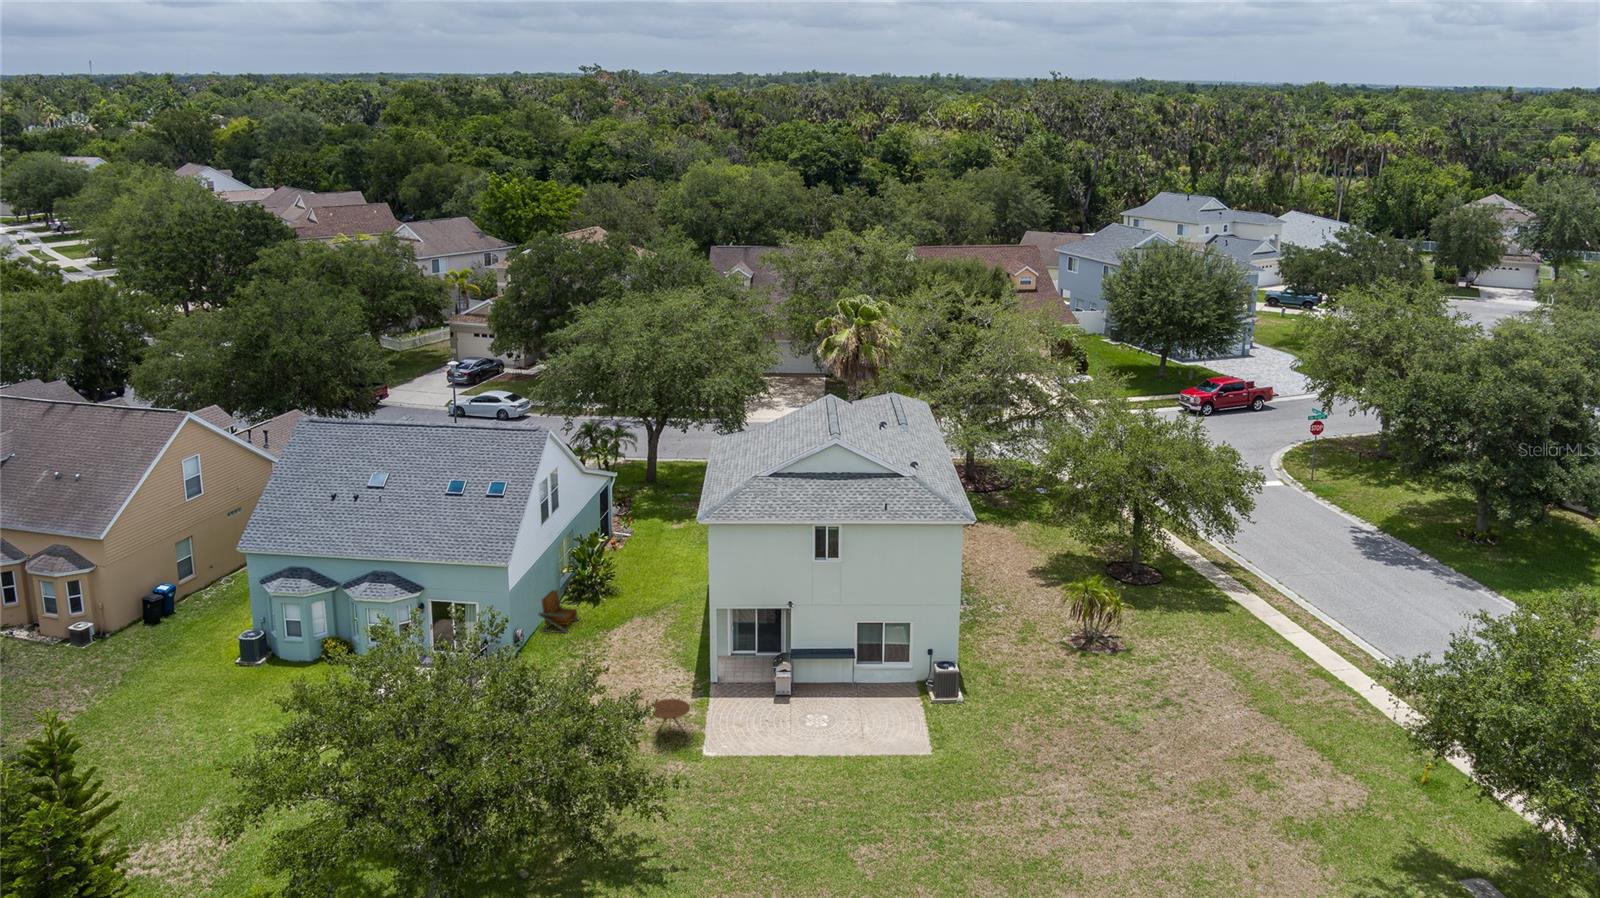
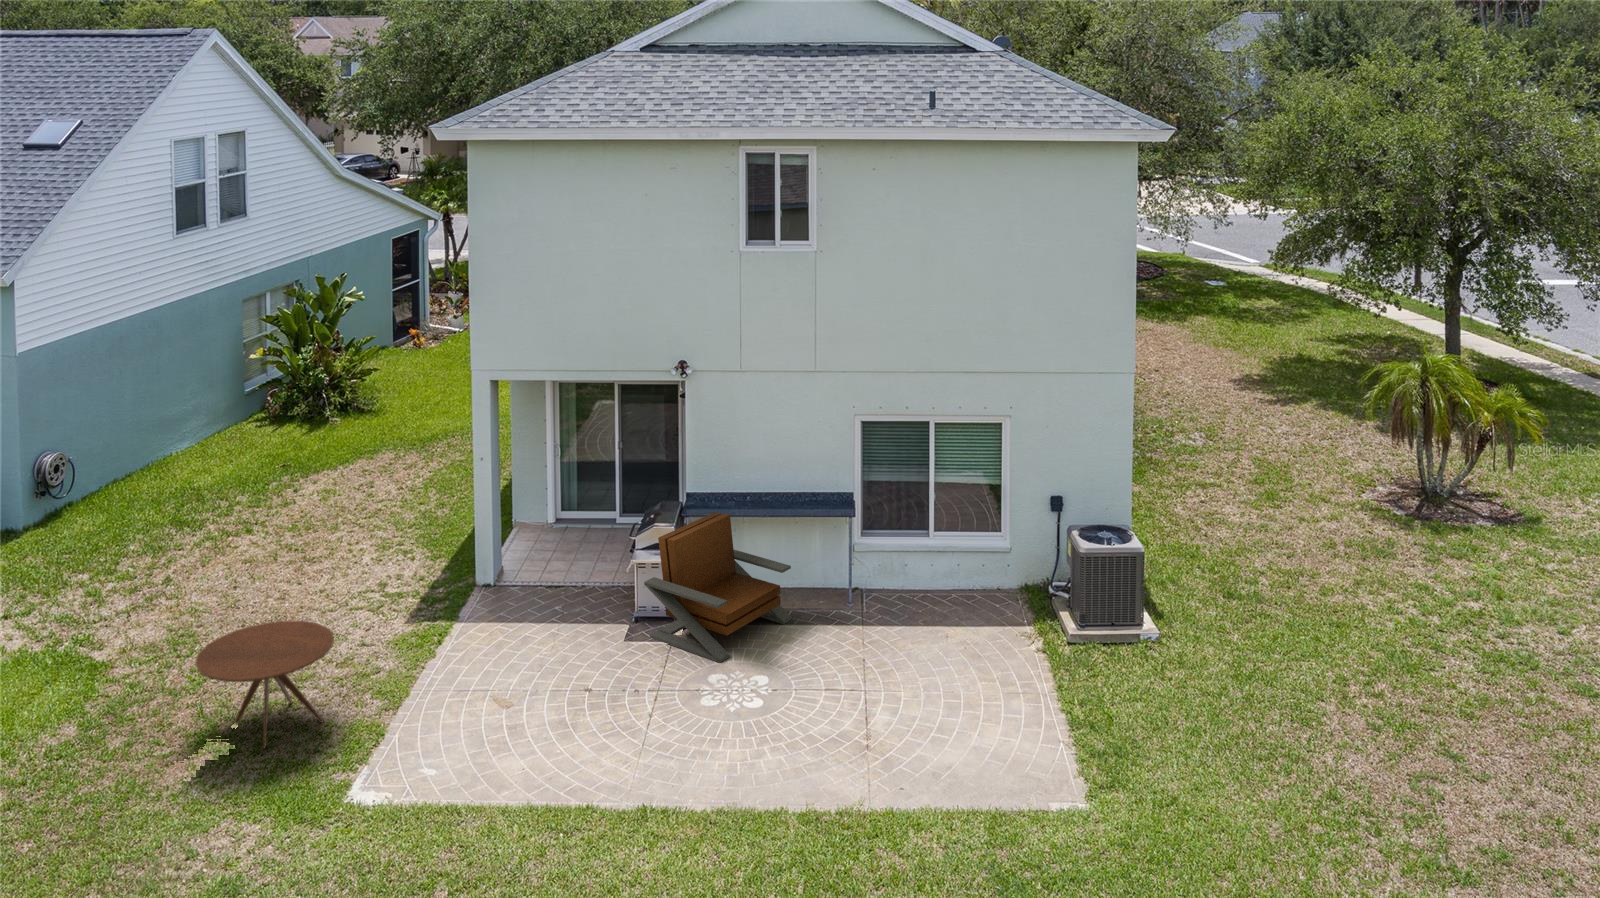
lounge chair: present [539,590,579,633] -> present [644,512,792,663]

